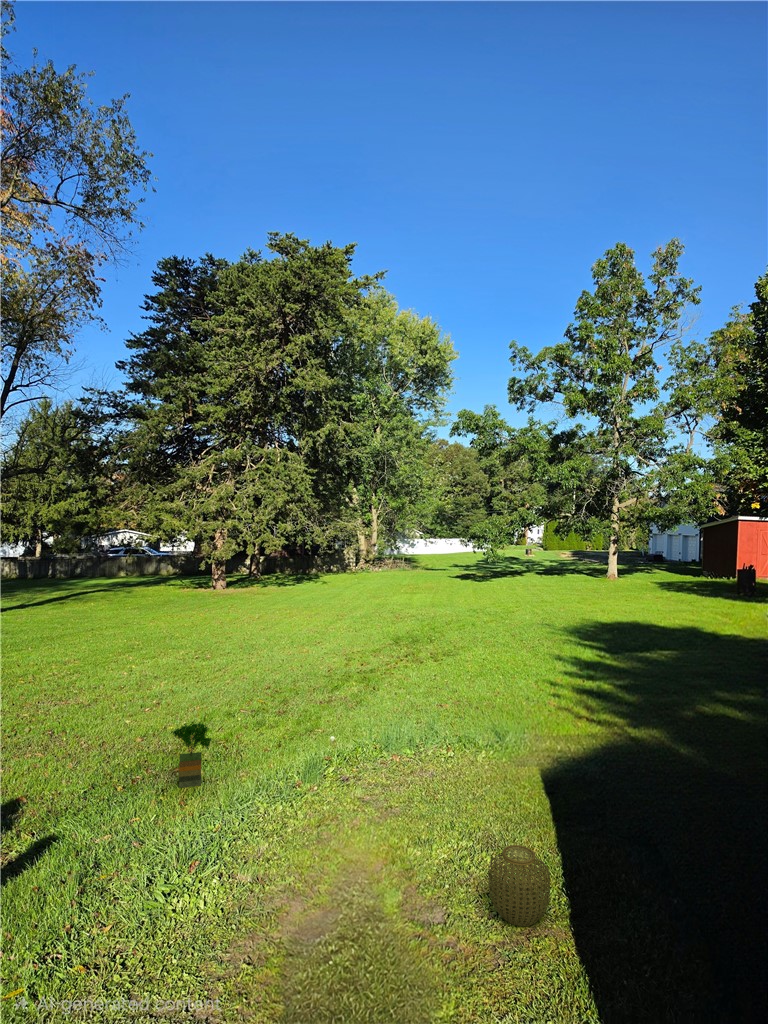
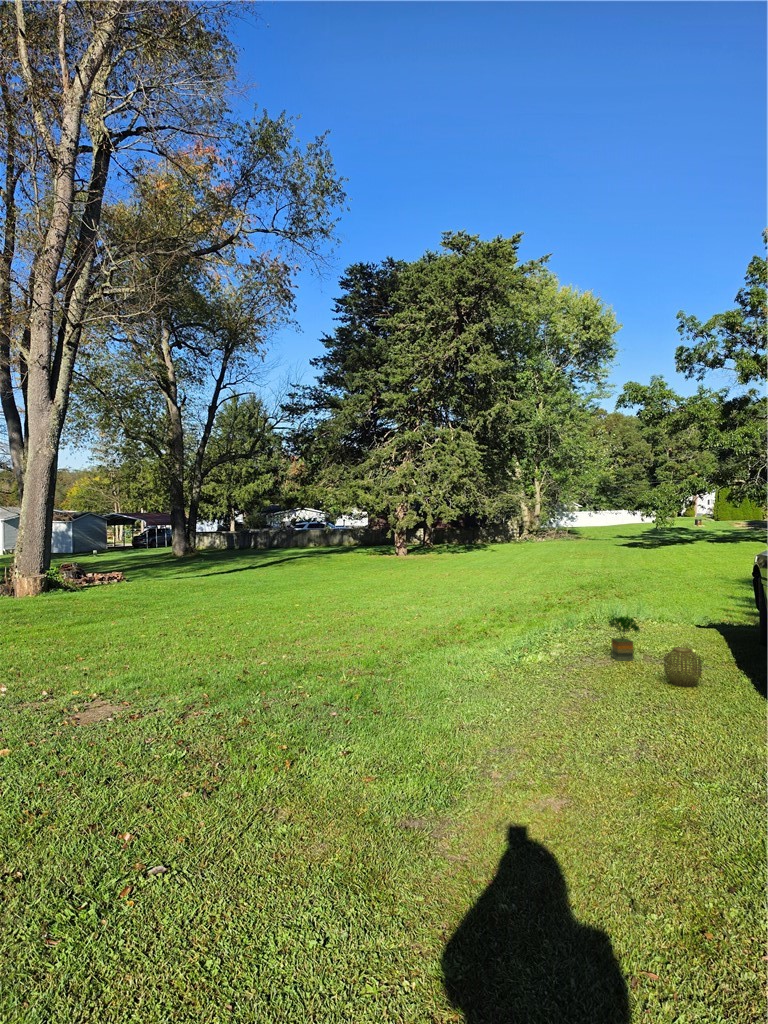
potted tree: present [173,723,212,788] -> present [609,617,640,661]

